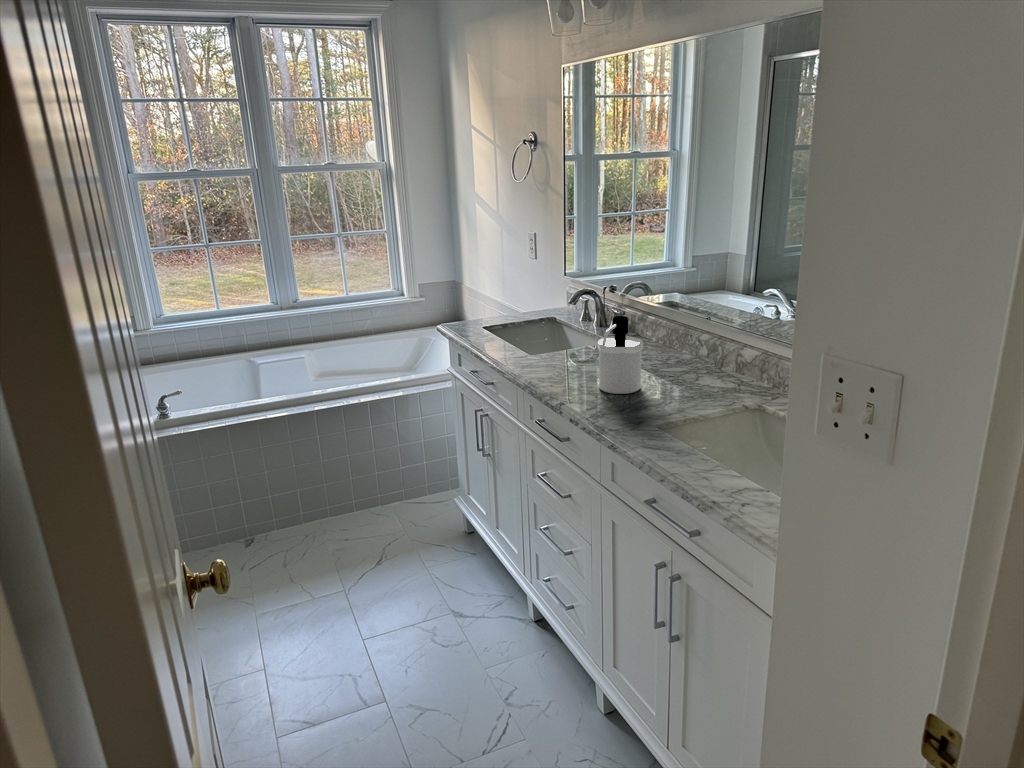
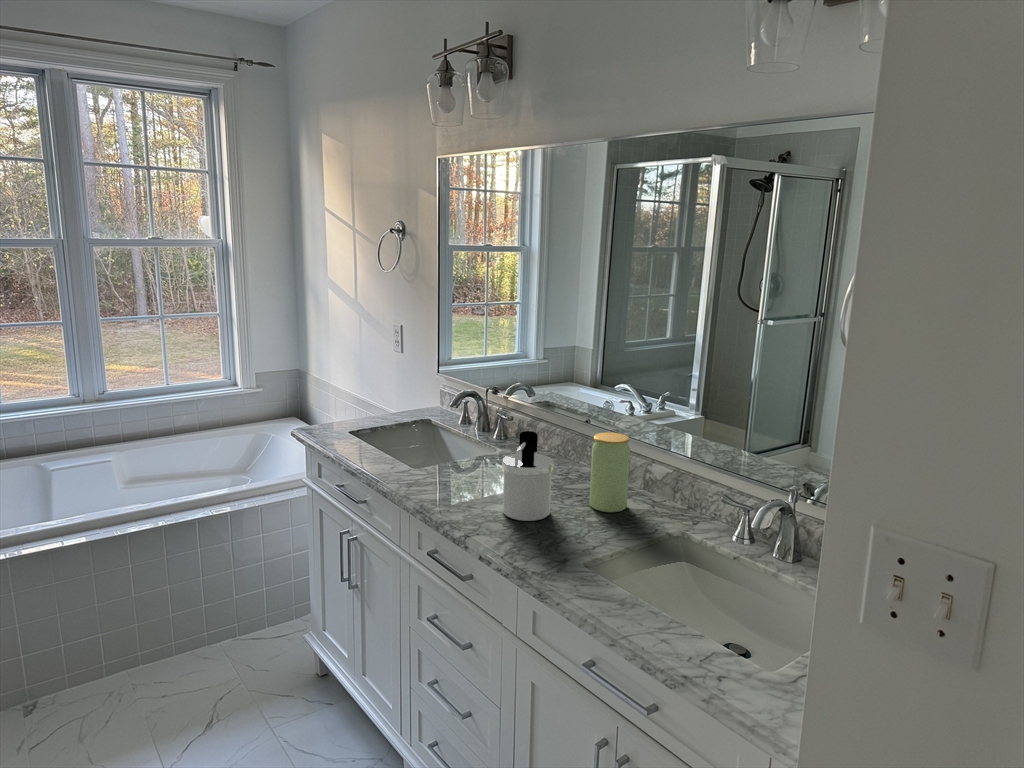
jar: none [679,318,717,389] -> present [590,432,630,512]

